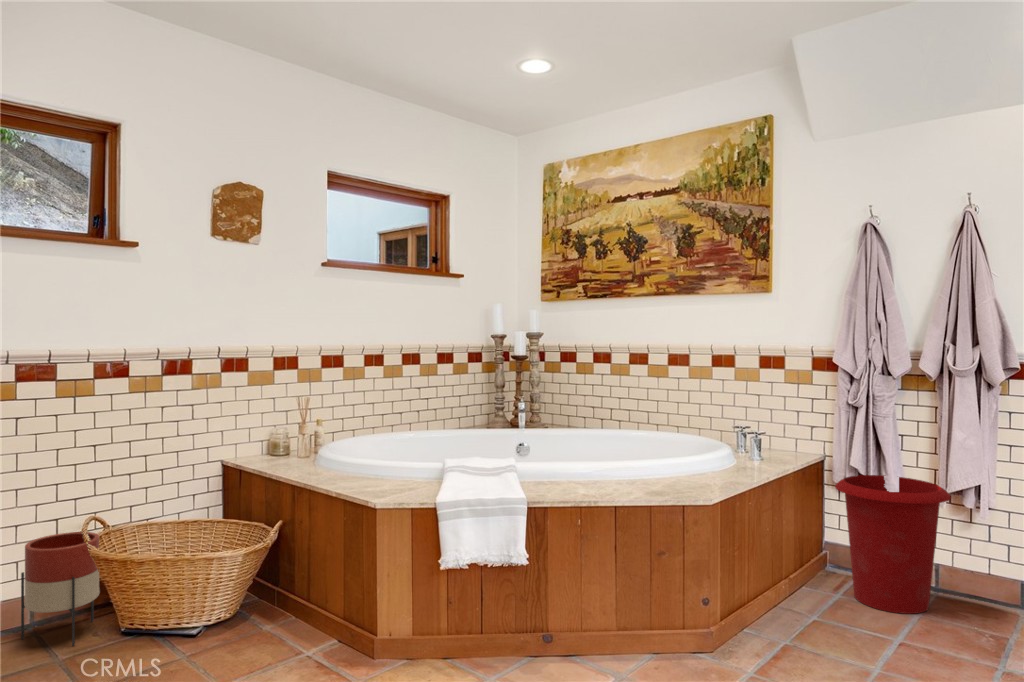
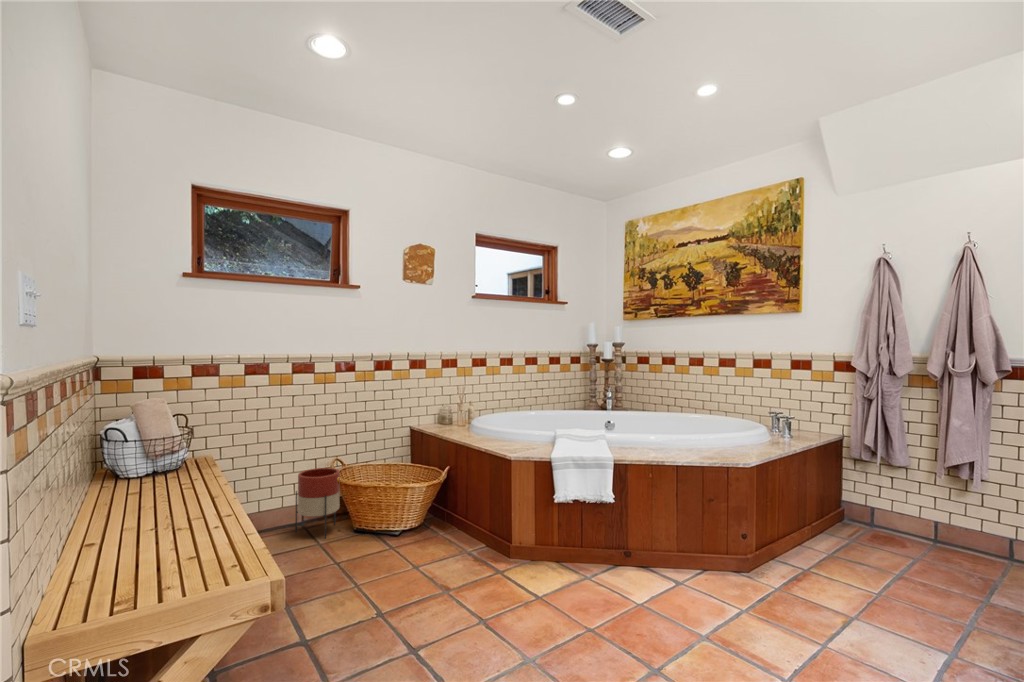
waste bin: present [835,475,951,614] -> none [851,452,949,559]

